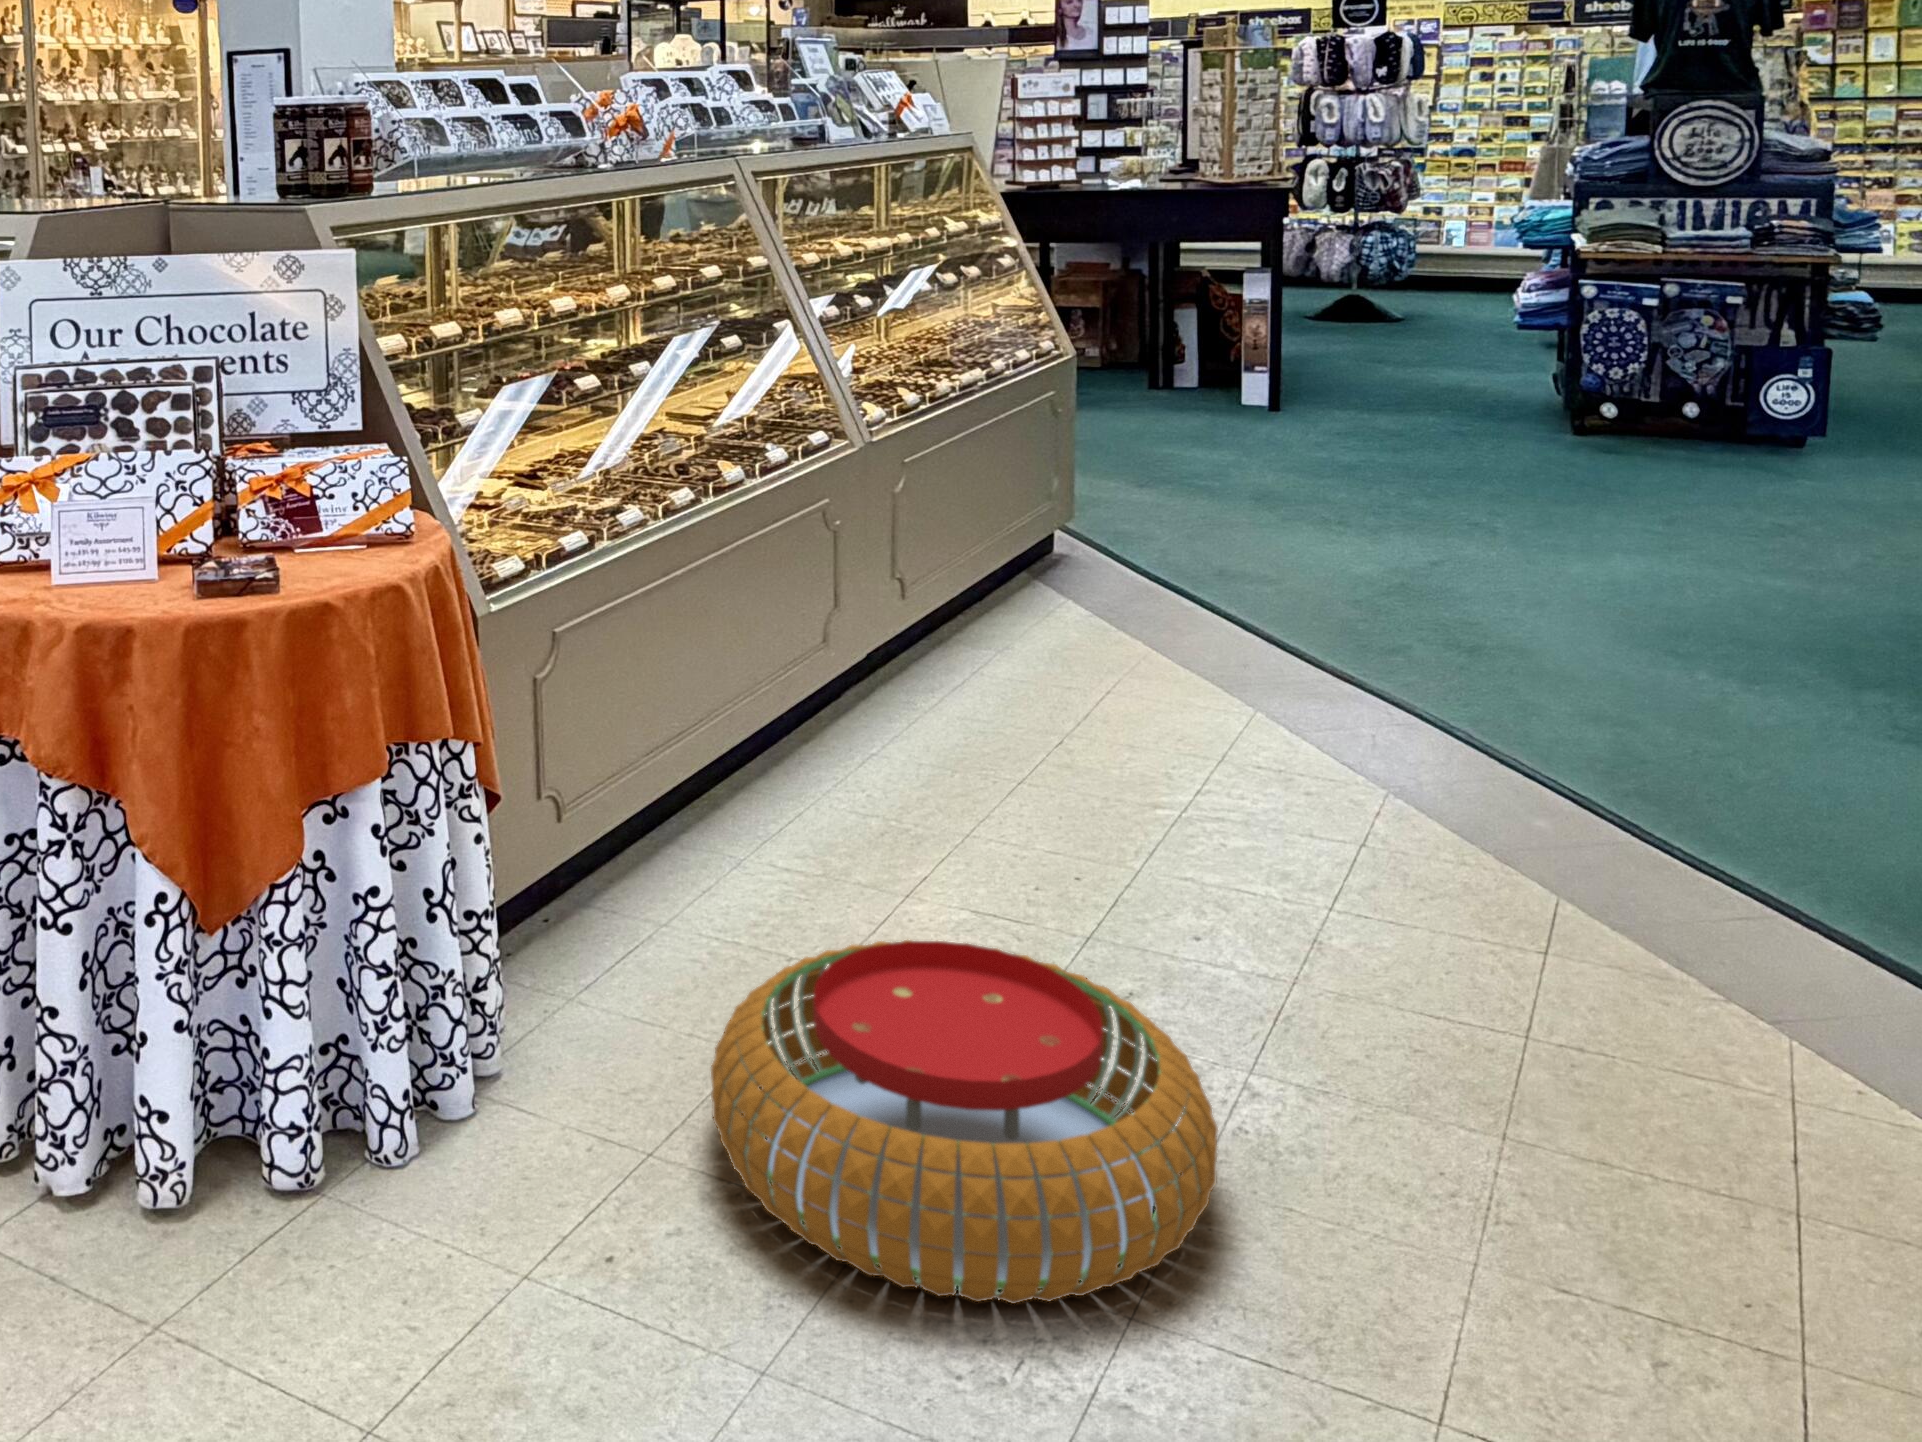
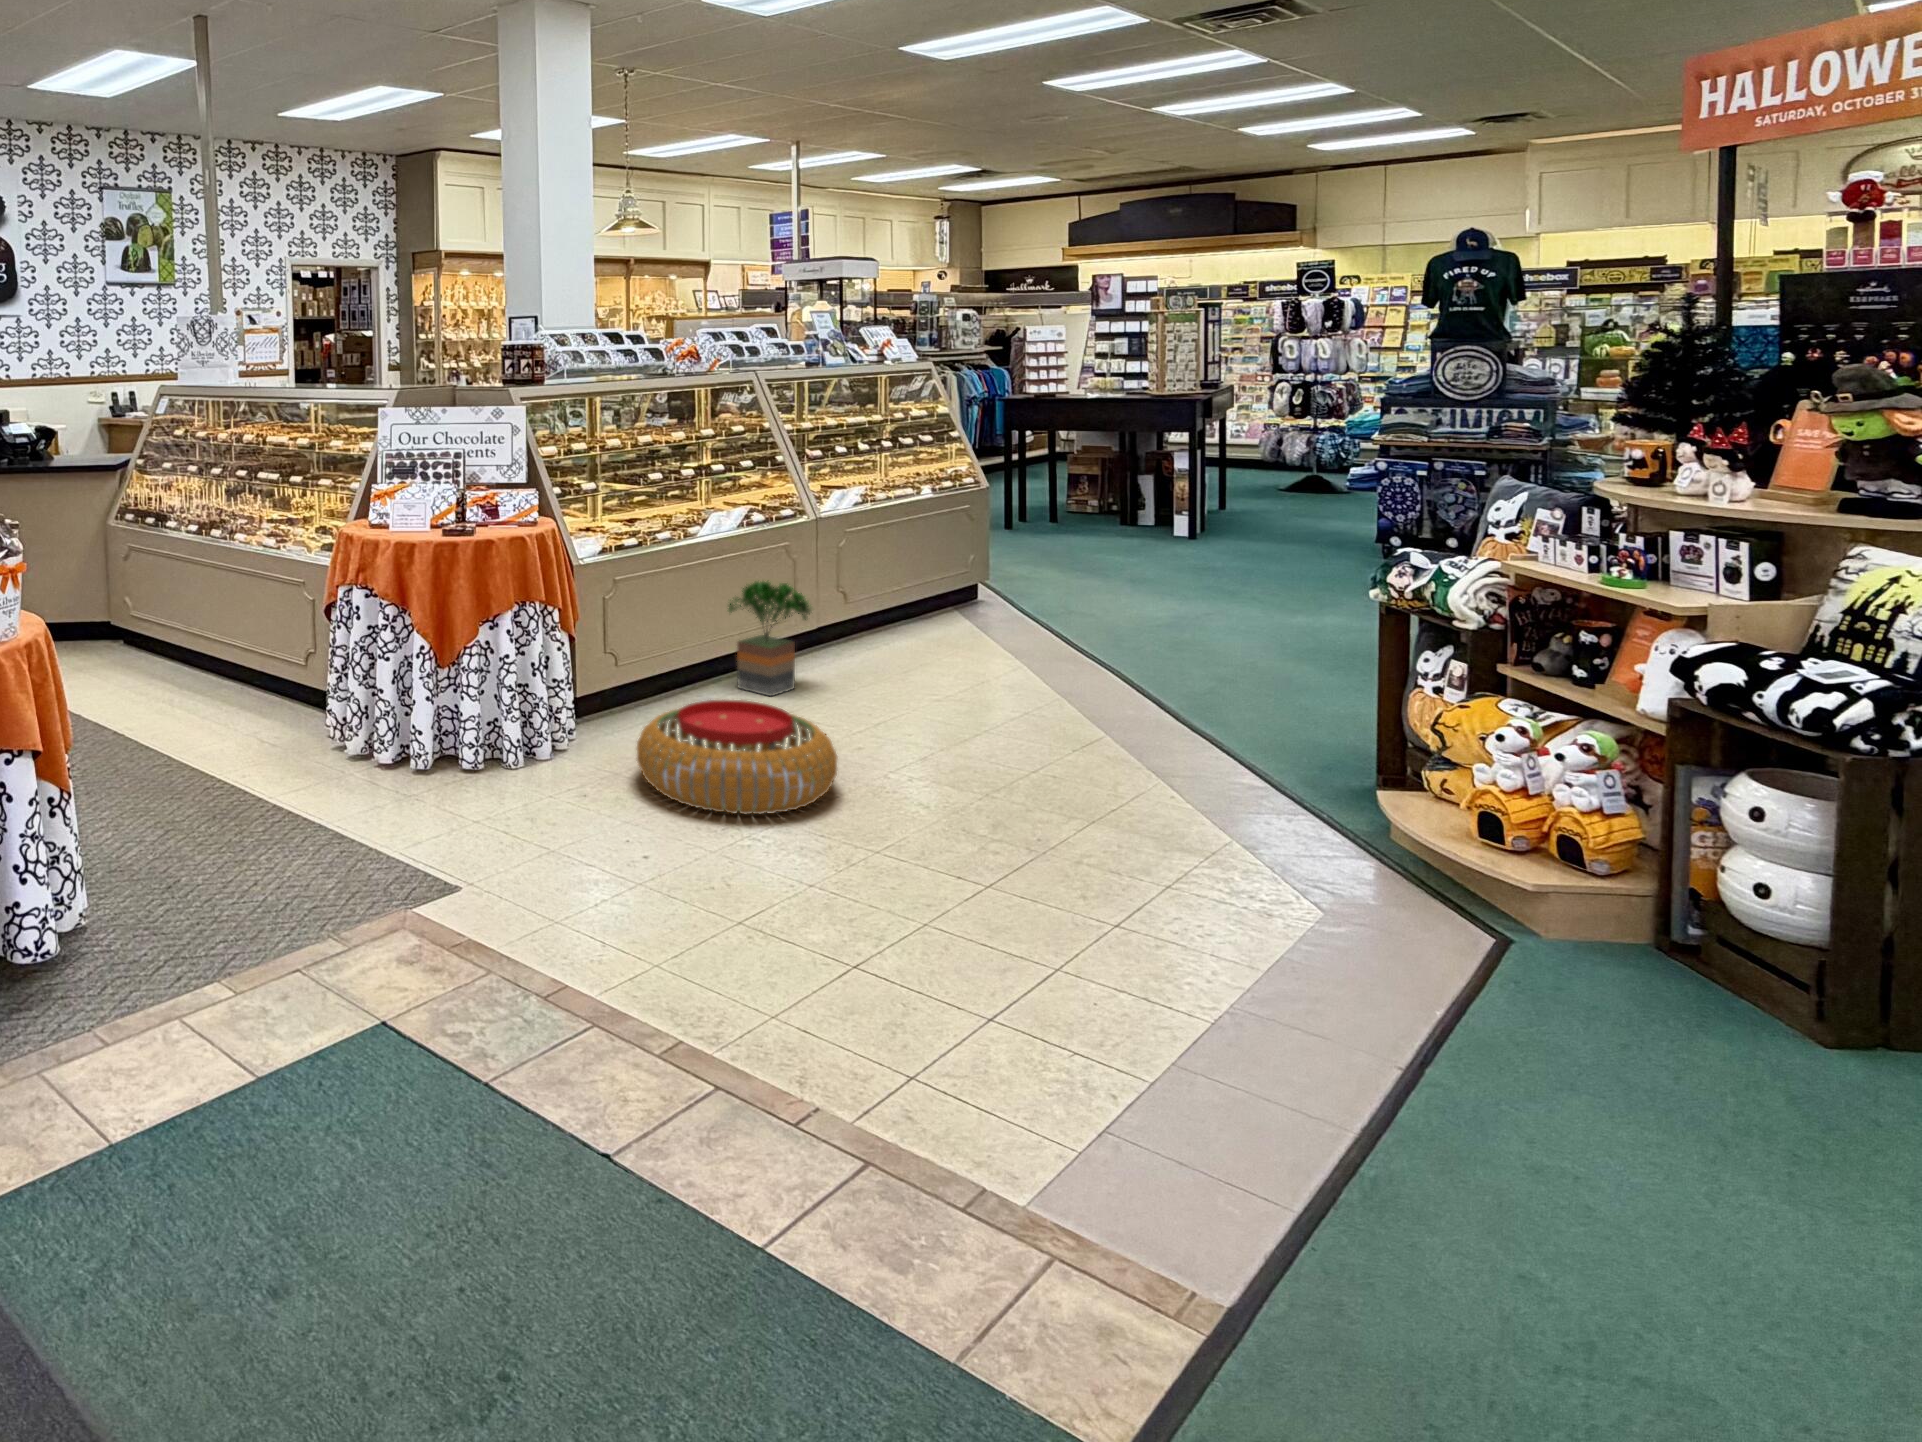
potted tree: none [757,587,942,839] -> present [729,581,811,696]

